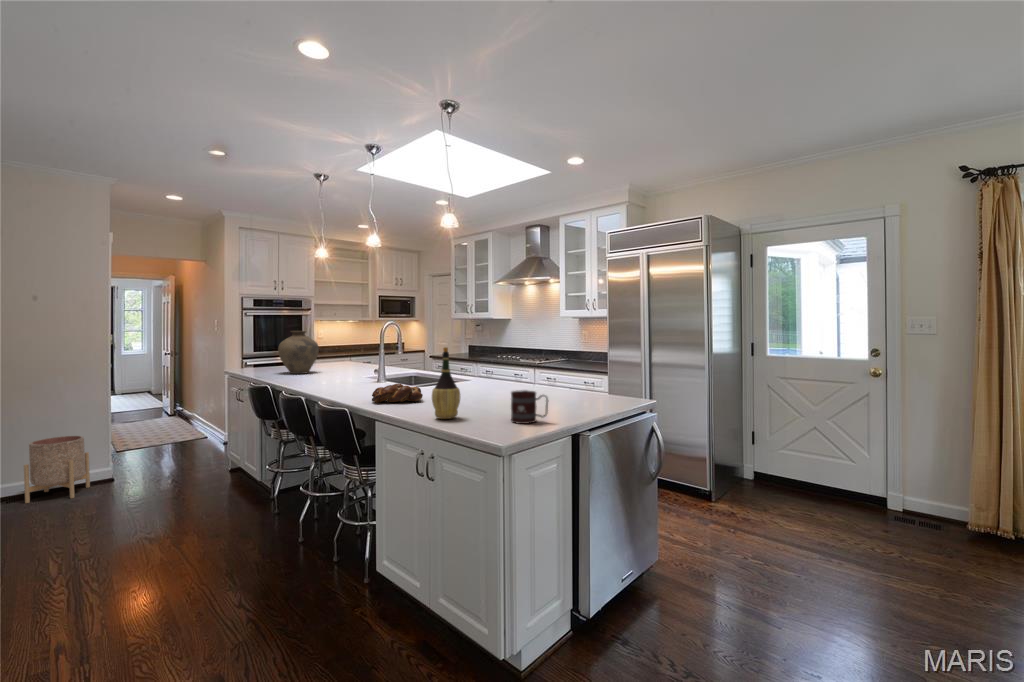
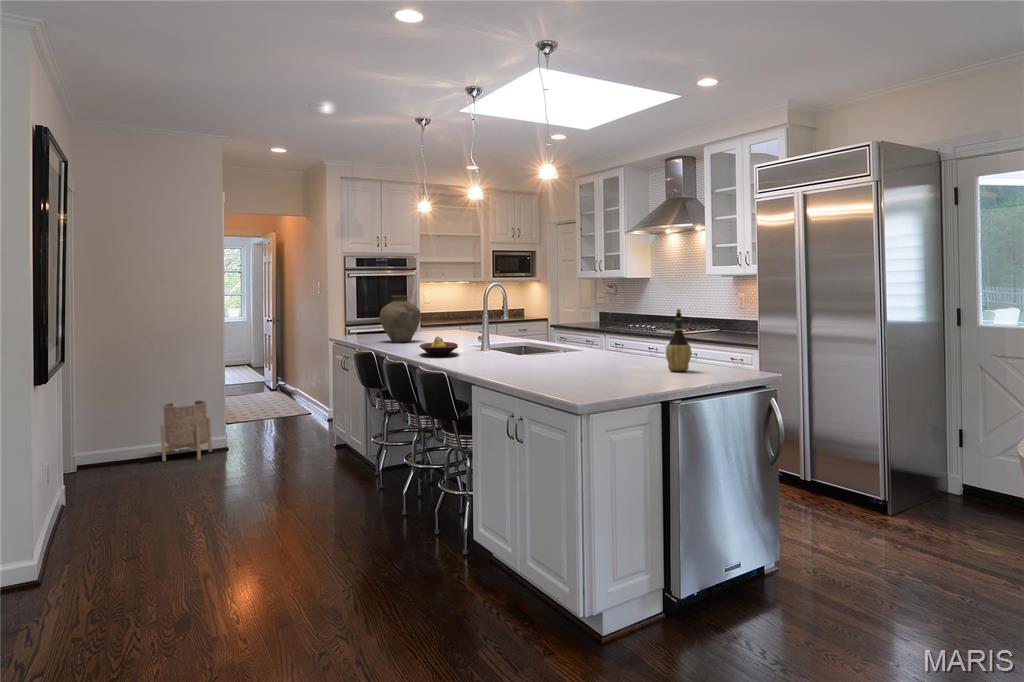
wine bottle: present [432,347,460,419] -> present [666,309,691,371]
fruit bowl: none [320,369,358,389] -> present [420,337,458,357]
bread loaf: present [372,383,423,403] -> none [466,350,517,370]
mug: present [511,390,548,424] -> none [594,357,631,390]

